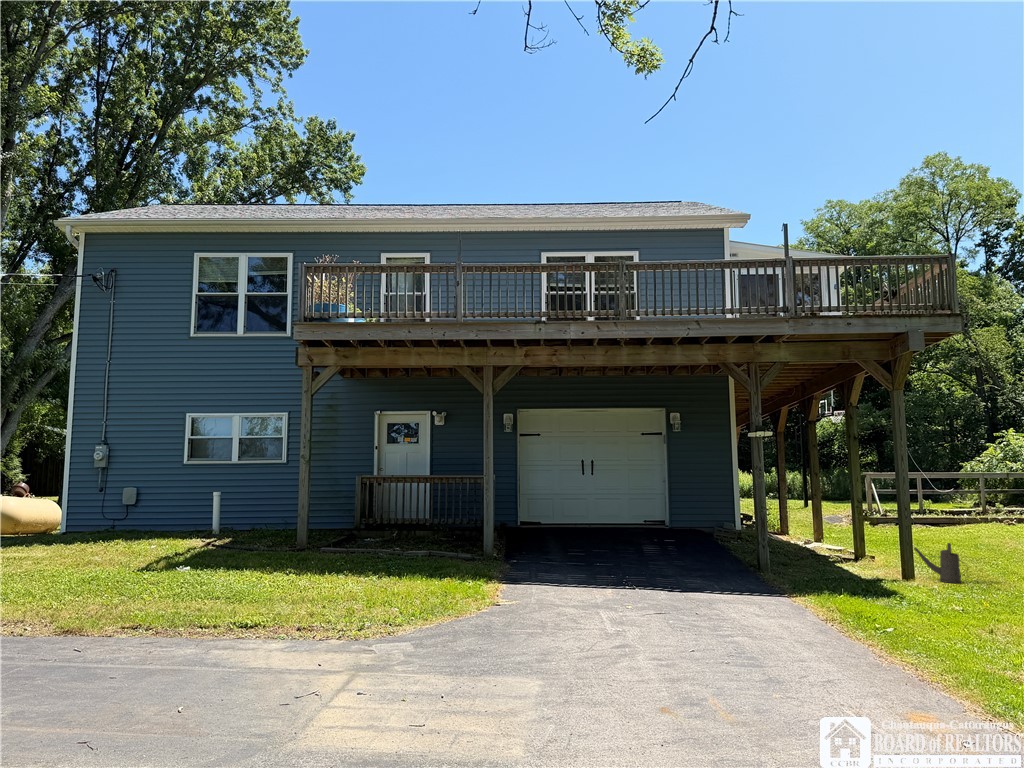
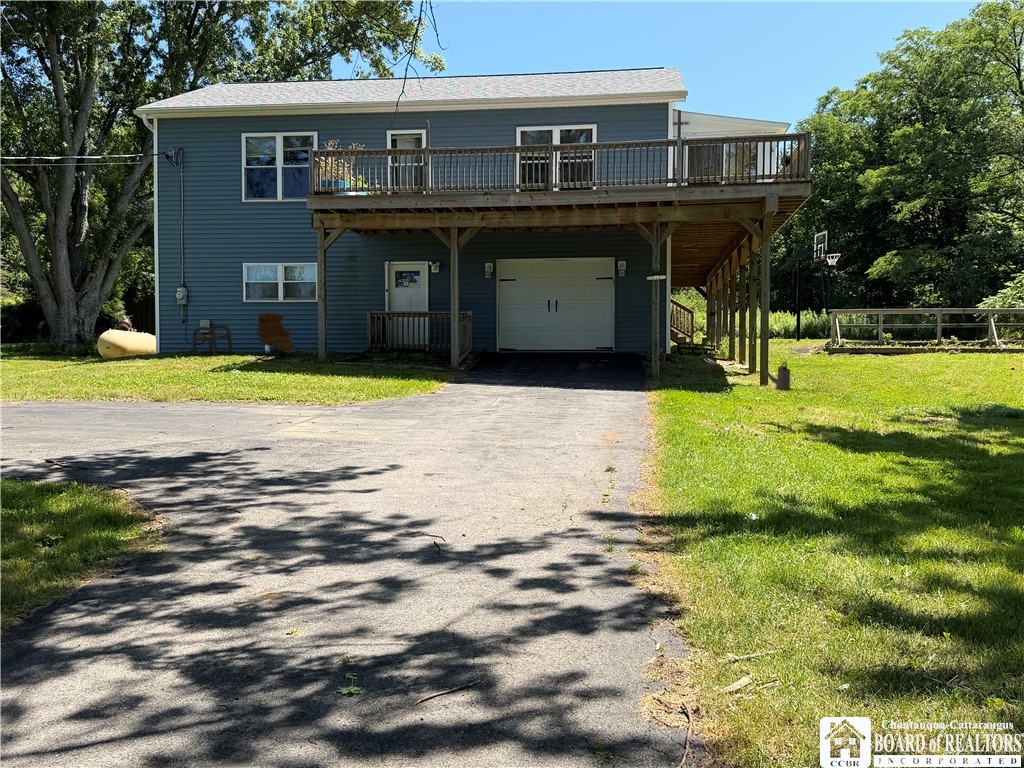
lounge chair: none [200,478,254,538] -> present [257,313,296,356]
bench: none [108,494,163,537] -> present [193,325,232,355]

